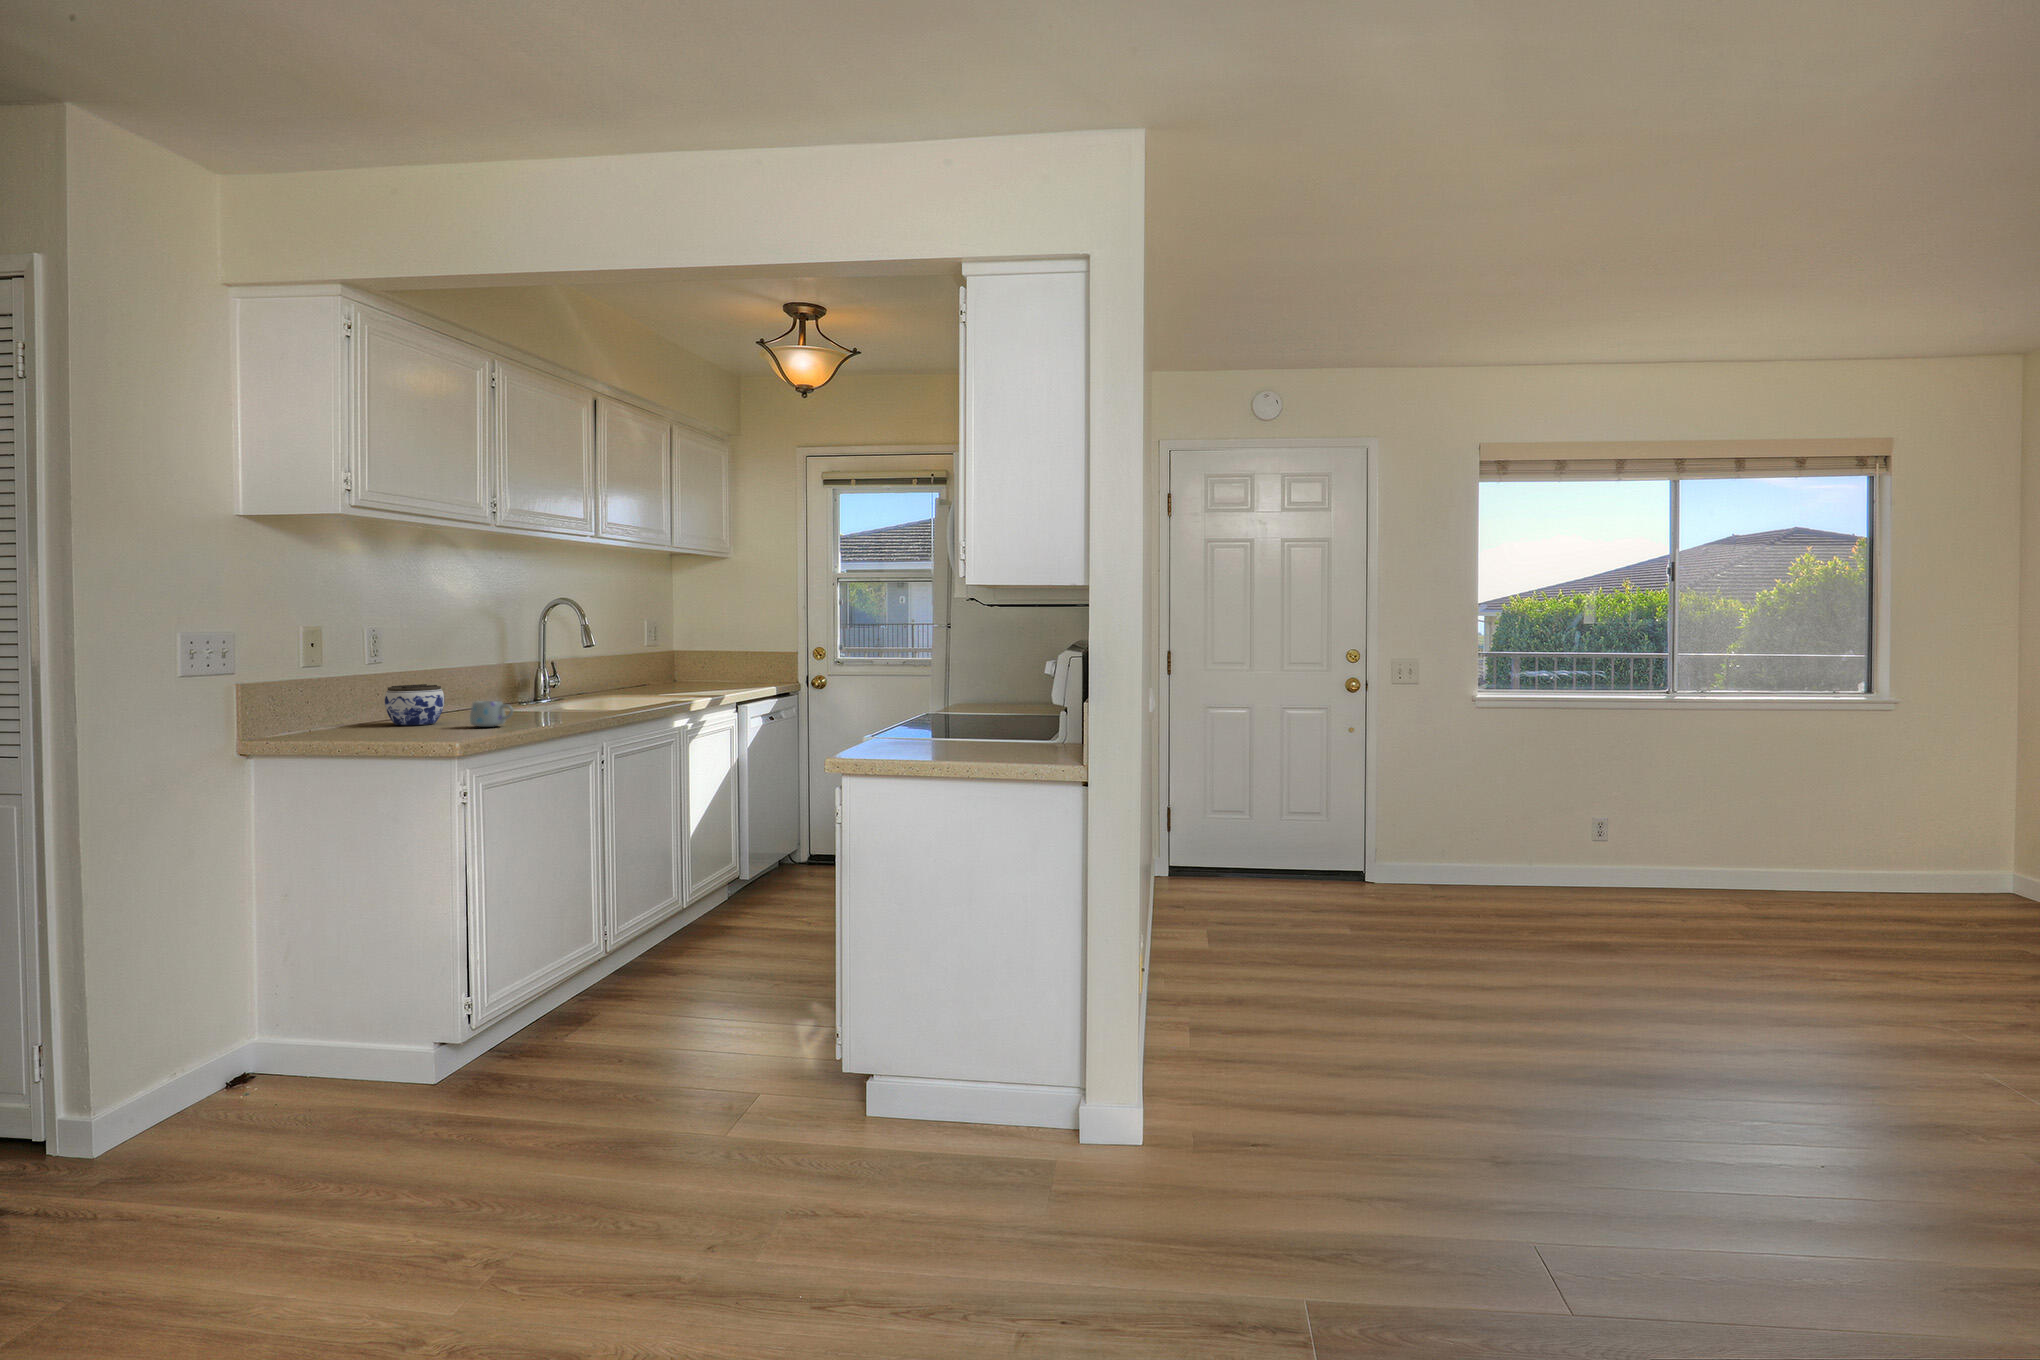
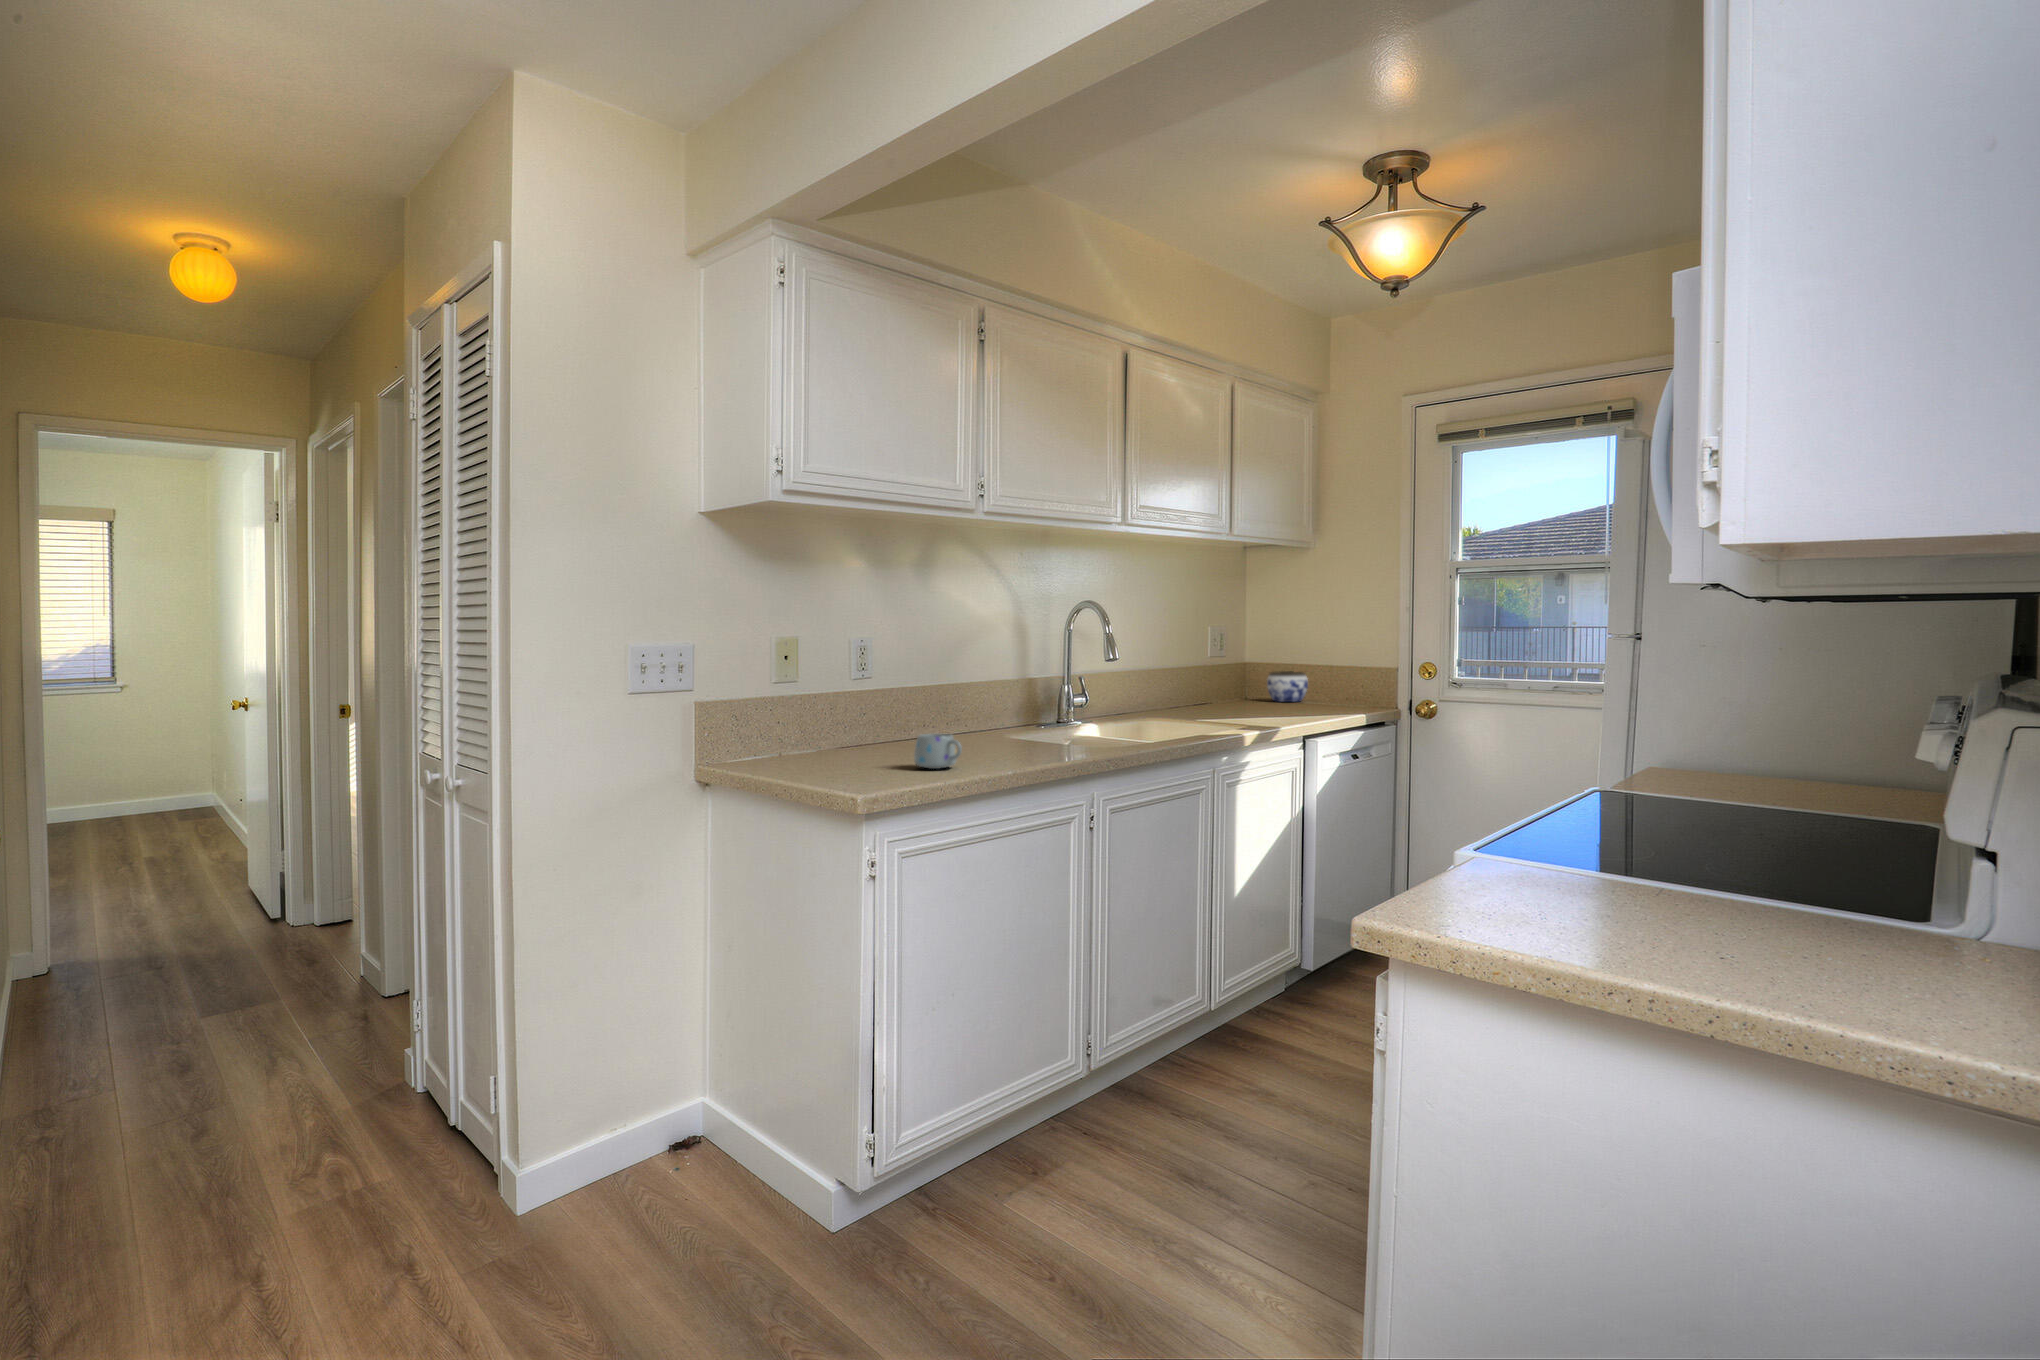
jar: present [385,684,444,725] -> present [1267,671,1308,702]

